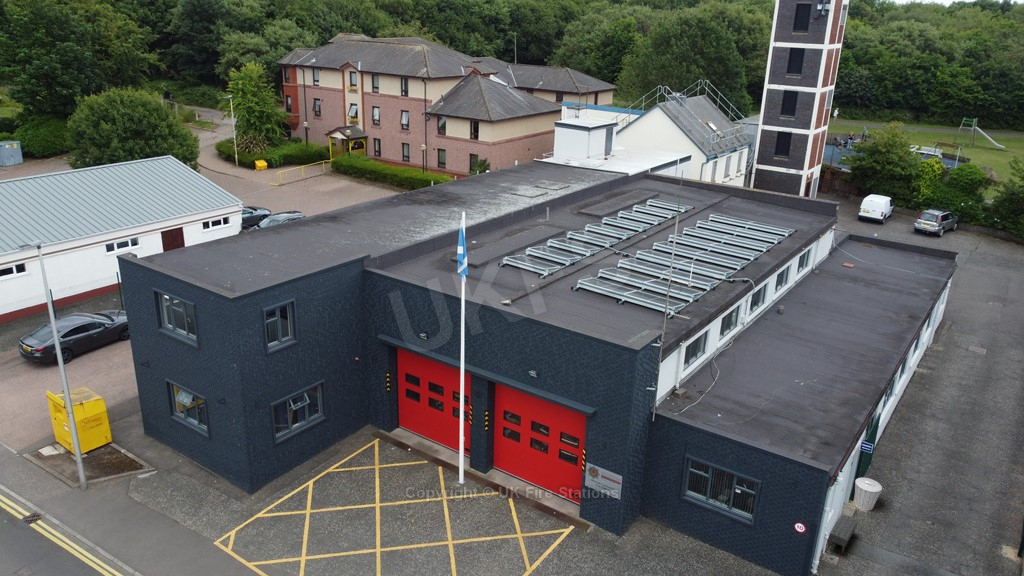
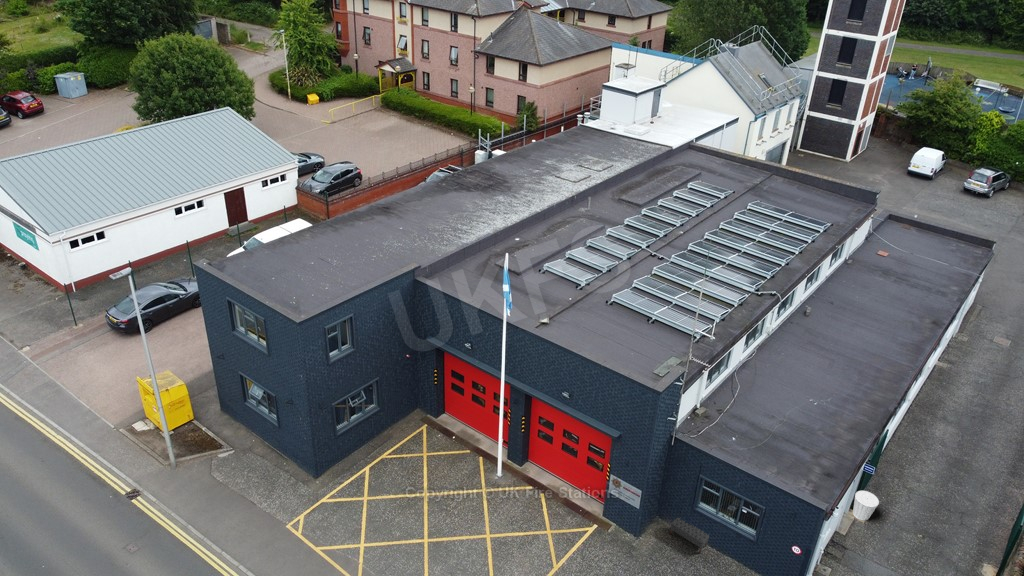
bench: present [828,514,858,554] -> present [670,518,709,553]

